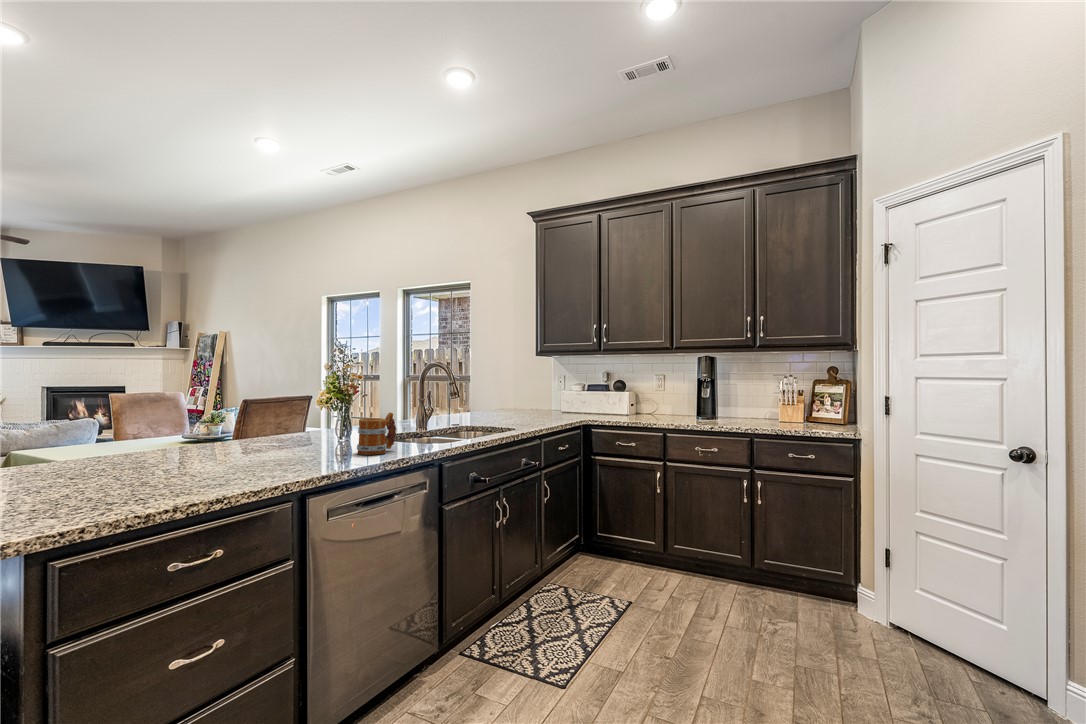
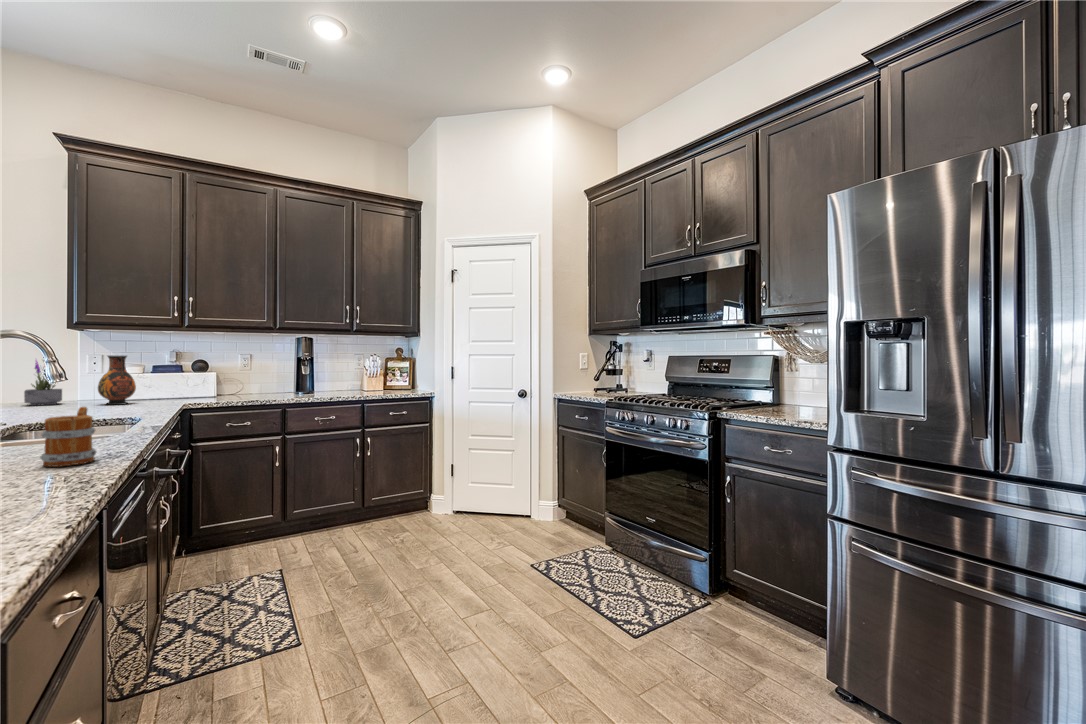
potted plant: none [520,367,543,410] -> present [24,357,62,406]
vase: none [551,374,575,414] -> present [98,355,136,405]

